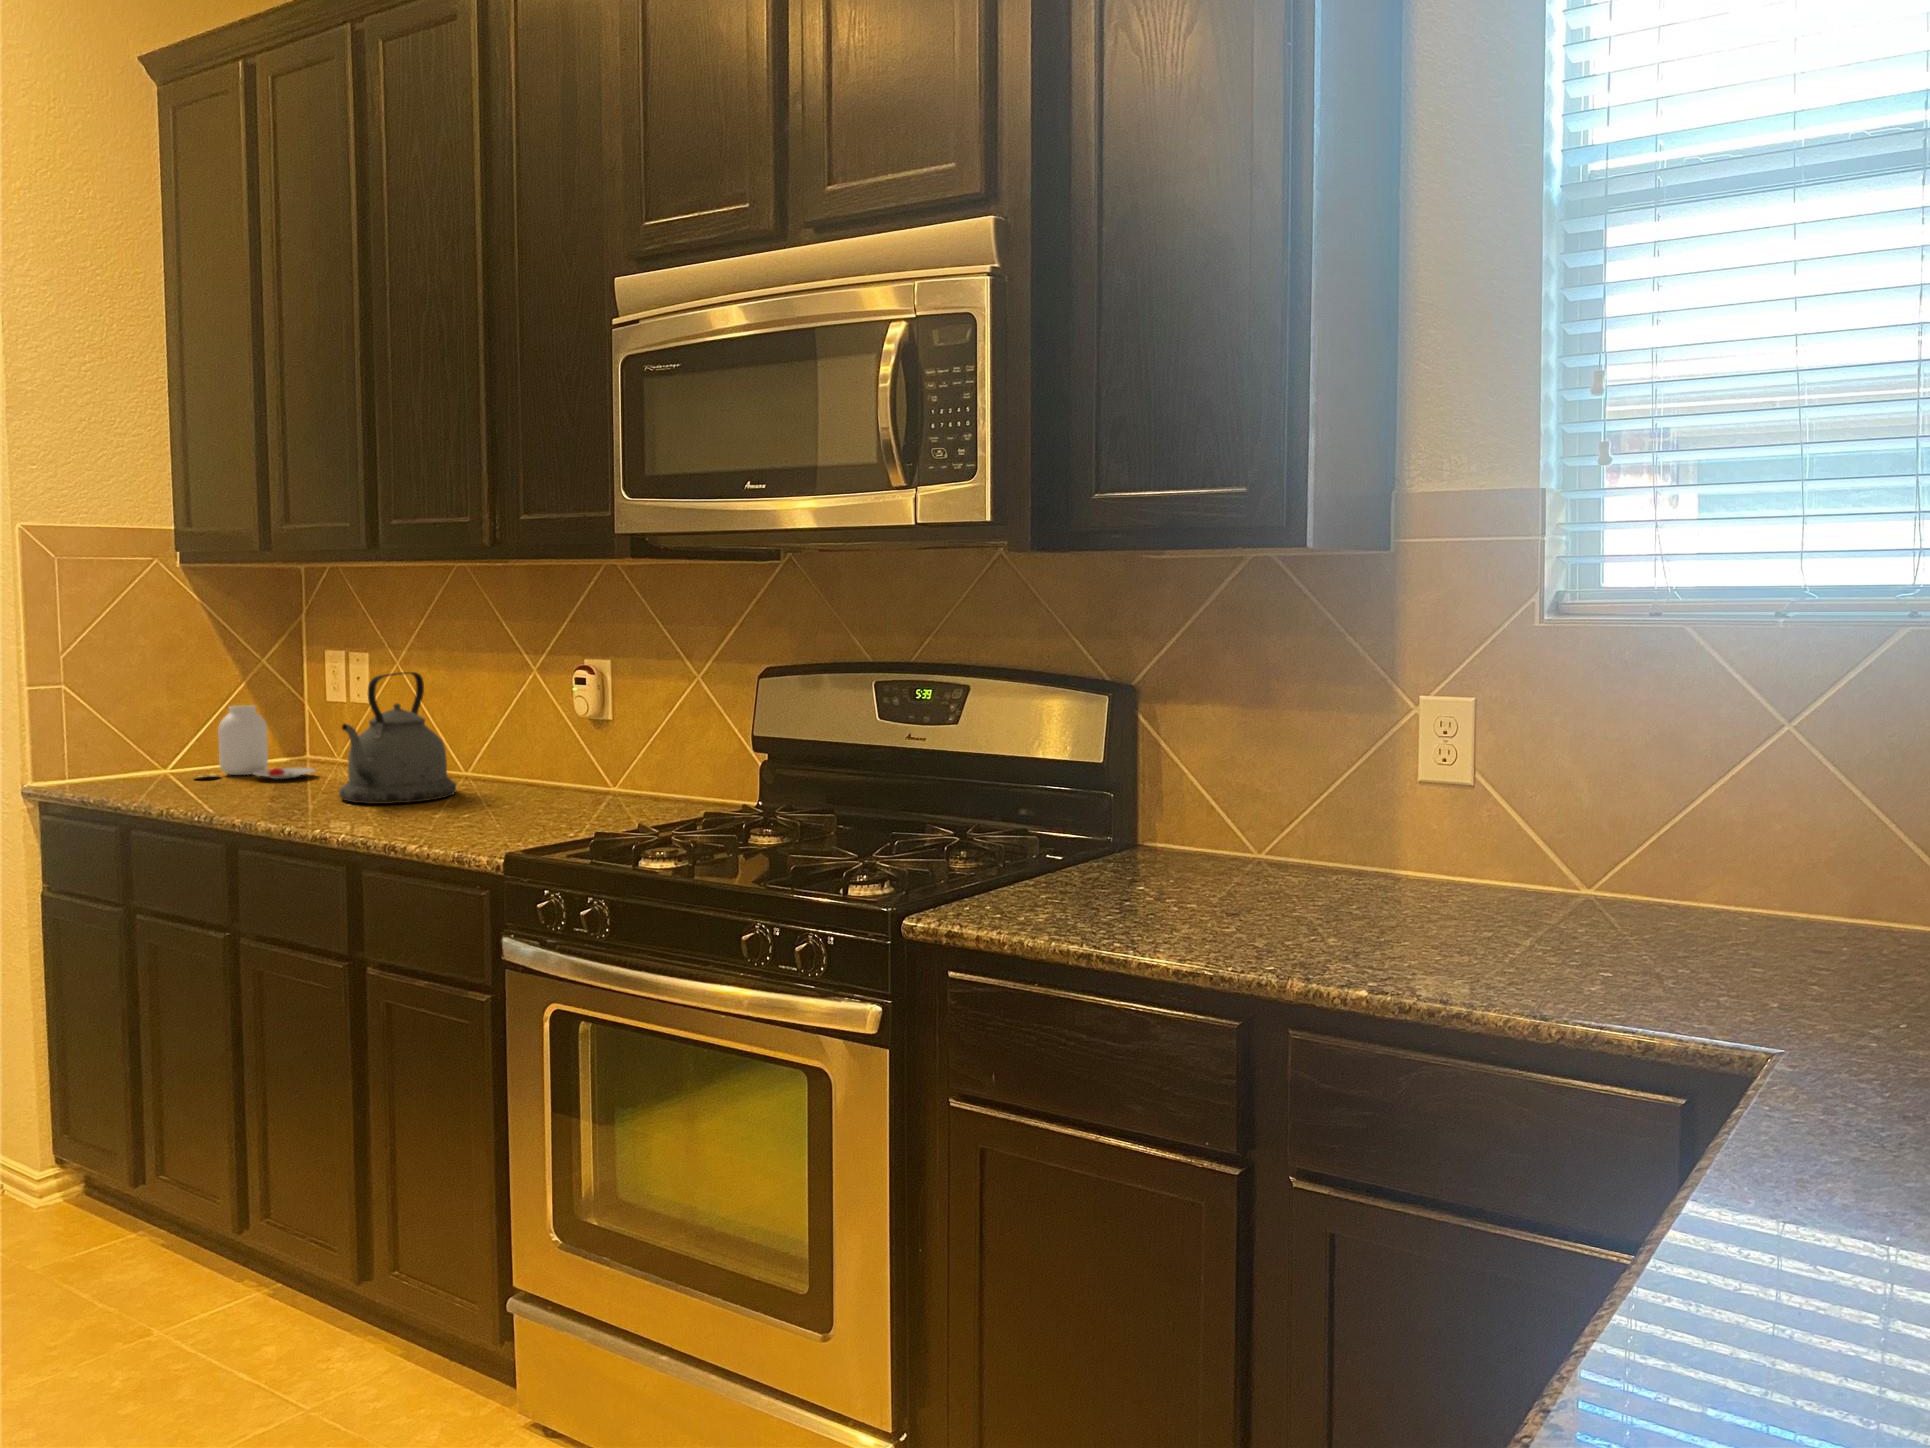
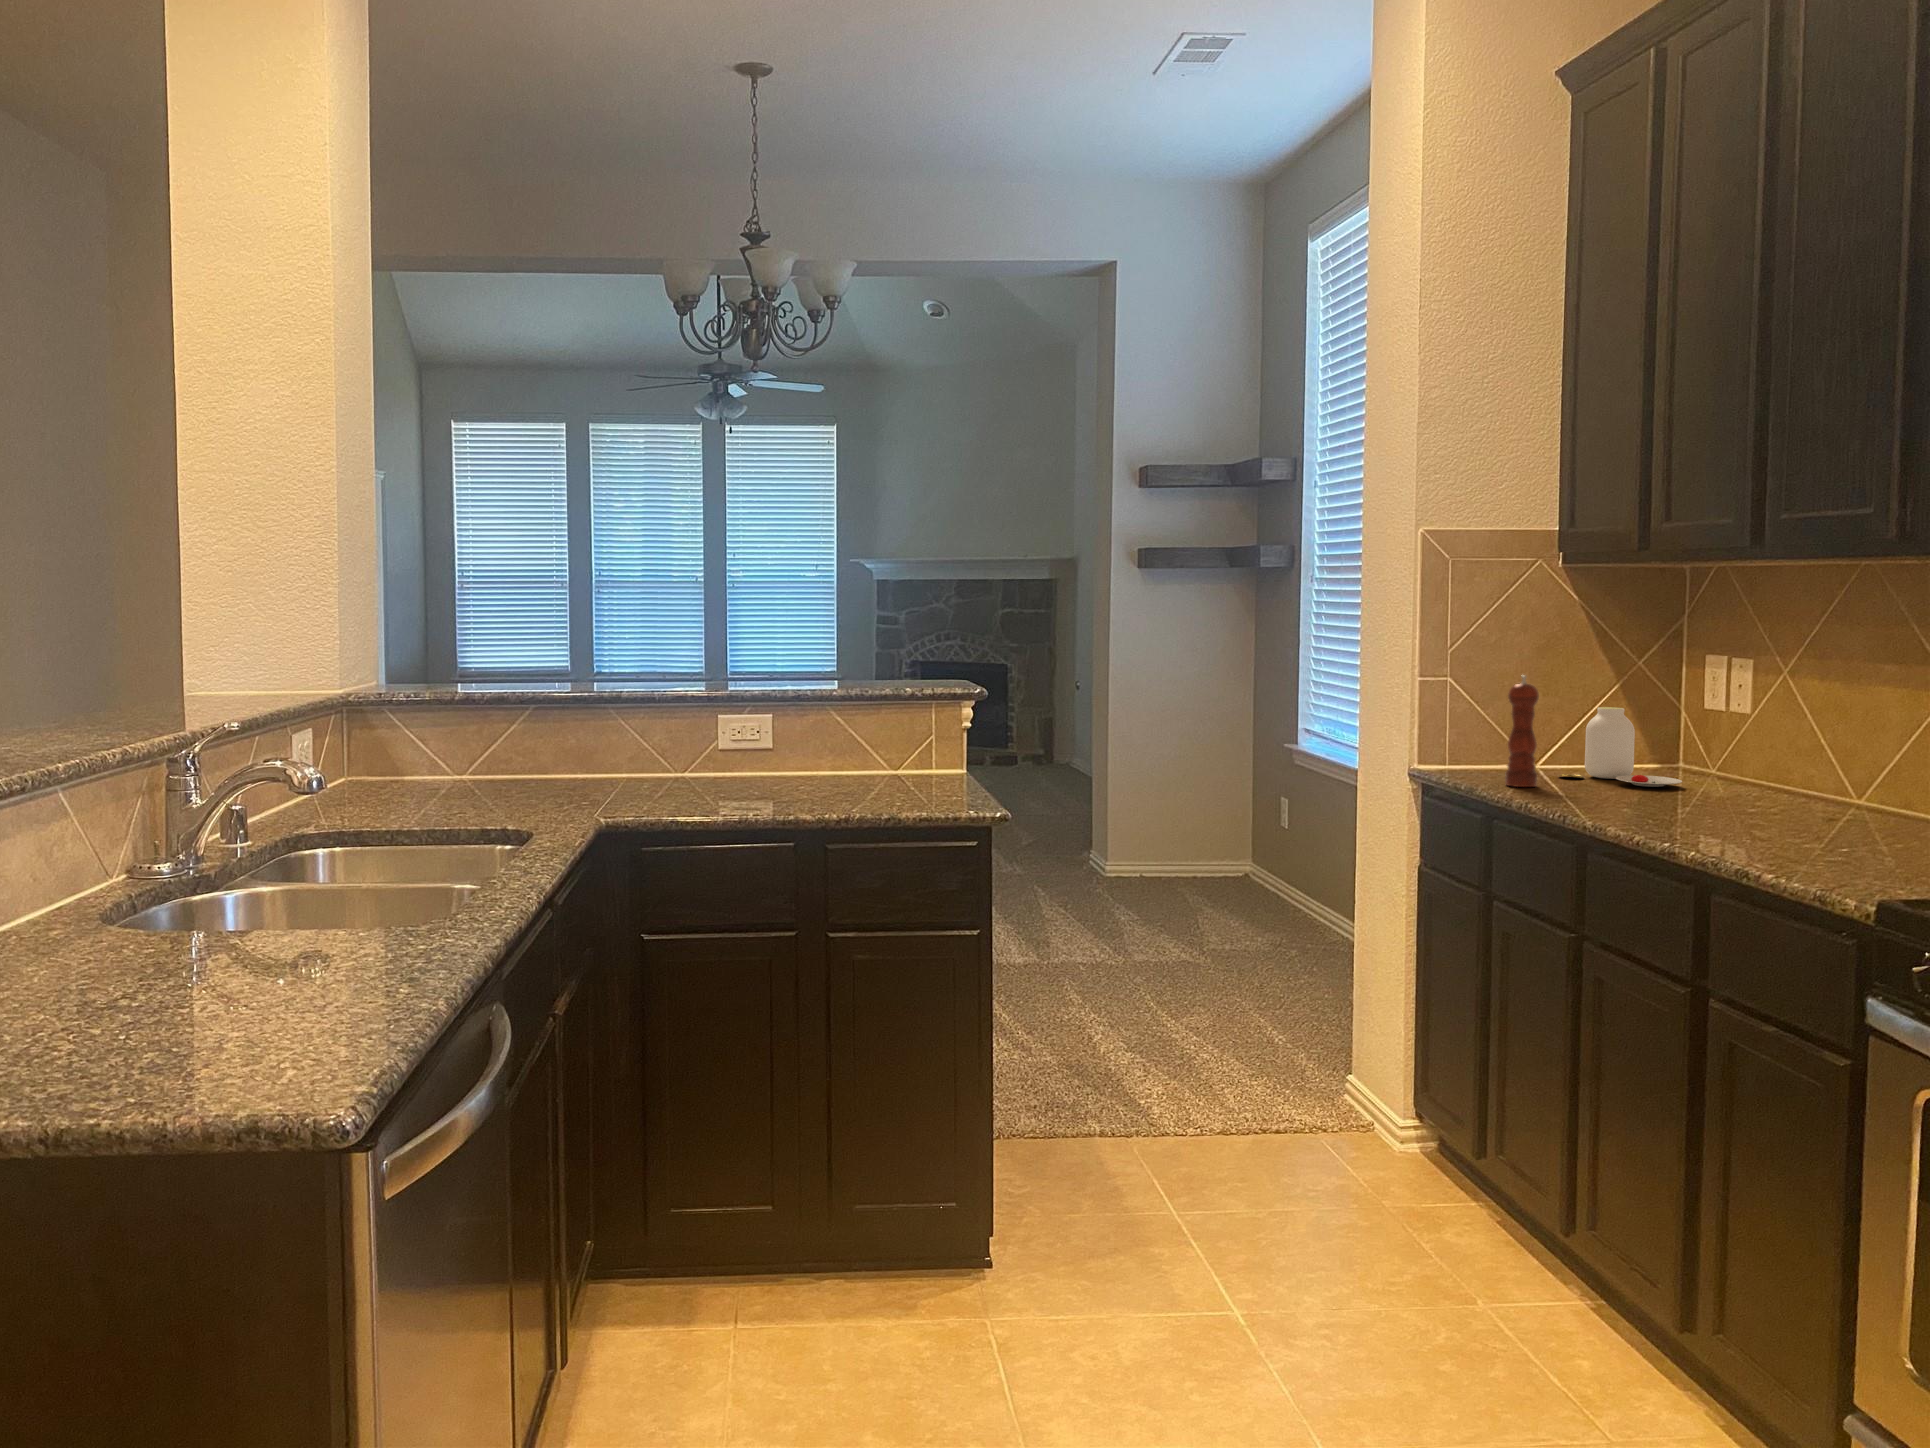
kettle: present [339,672,457,804] -> none [1699,678,1843,828]
pepper mill: none [138,680,175,794] -> present [1505,675,1539,787]

